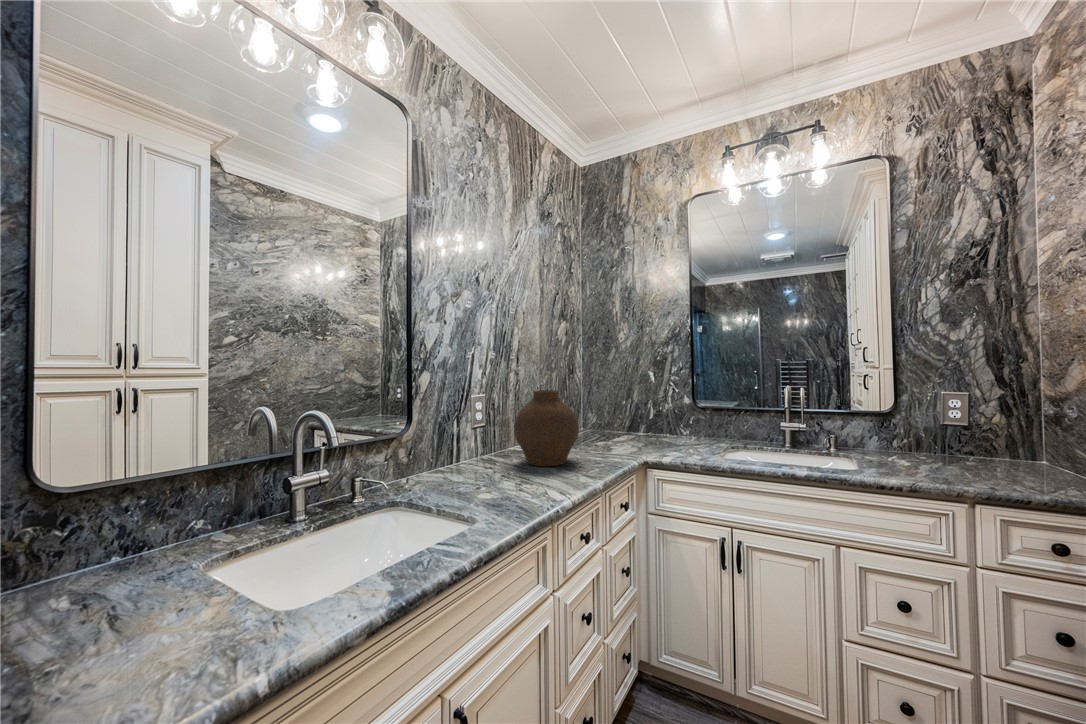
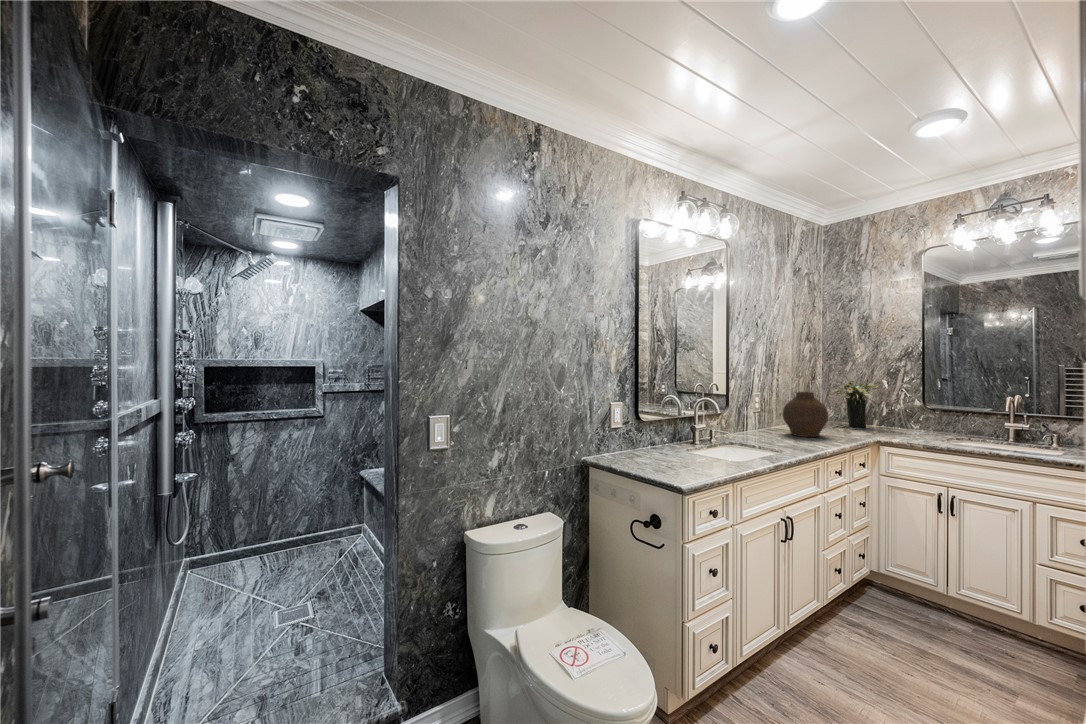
flower arrangement: none [587,371,645,439] -> present [829,379,879,427]

